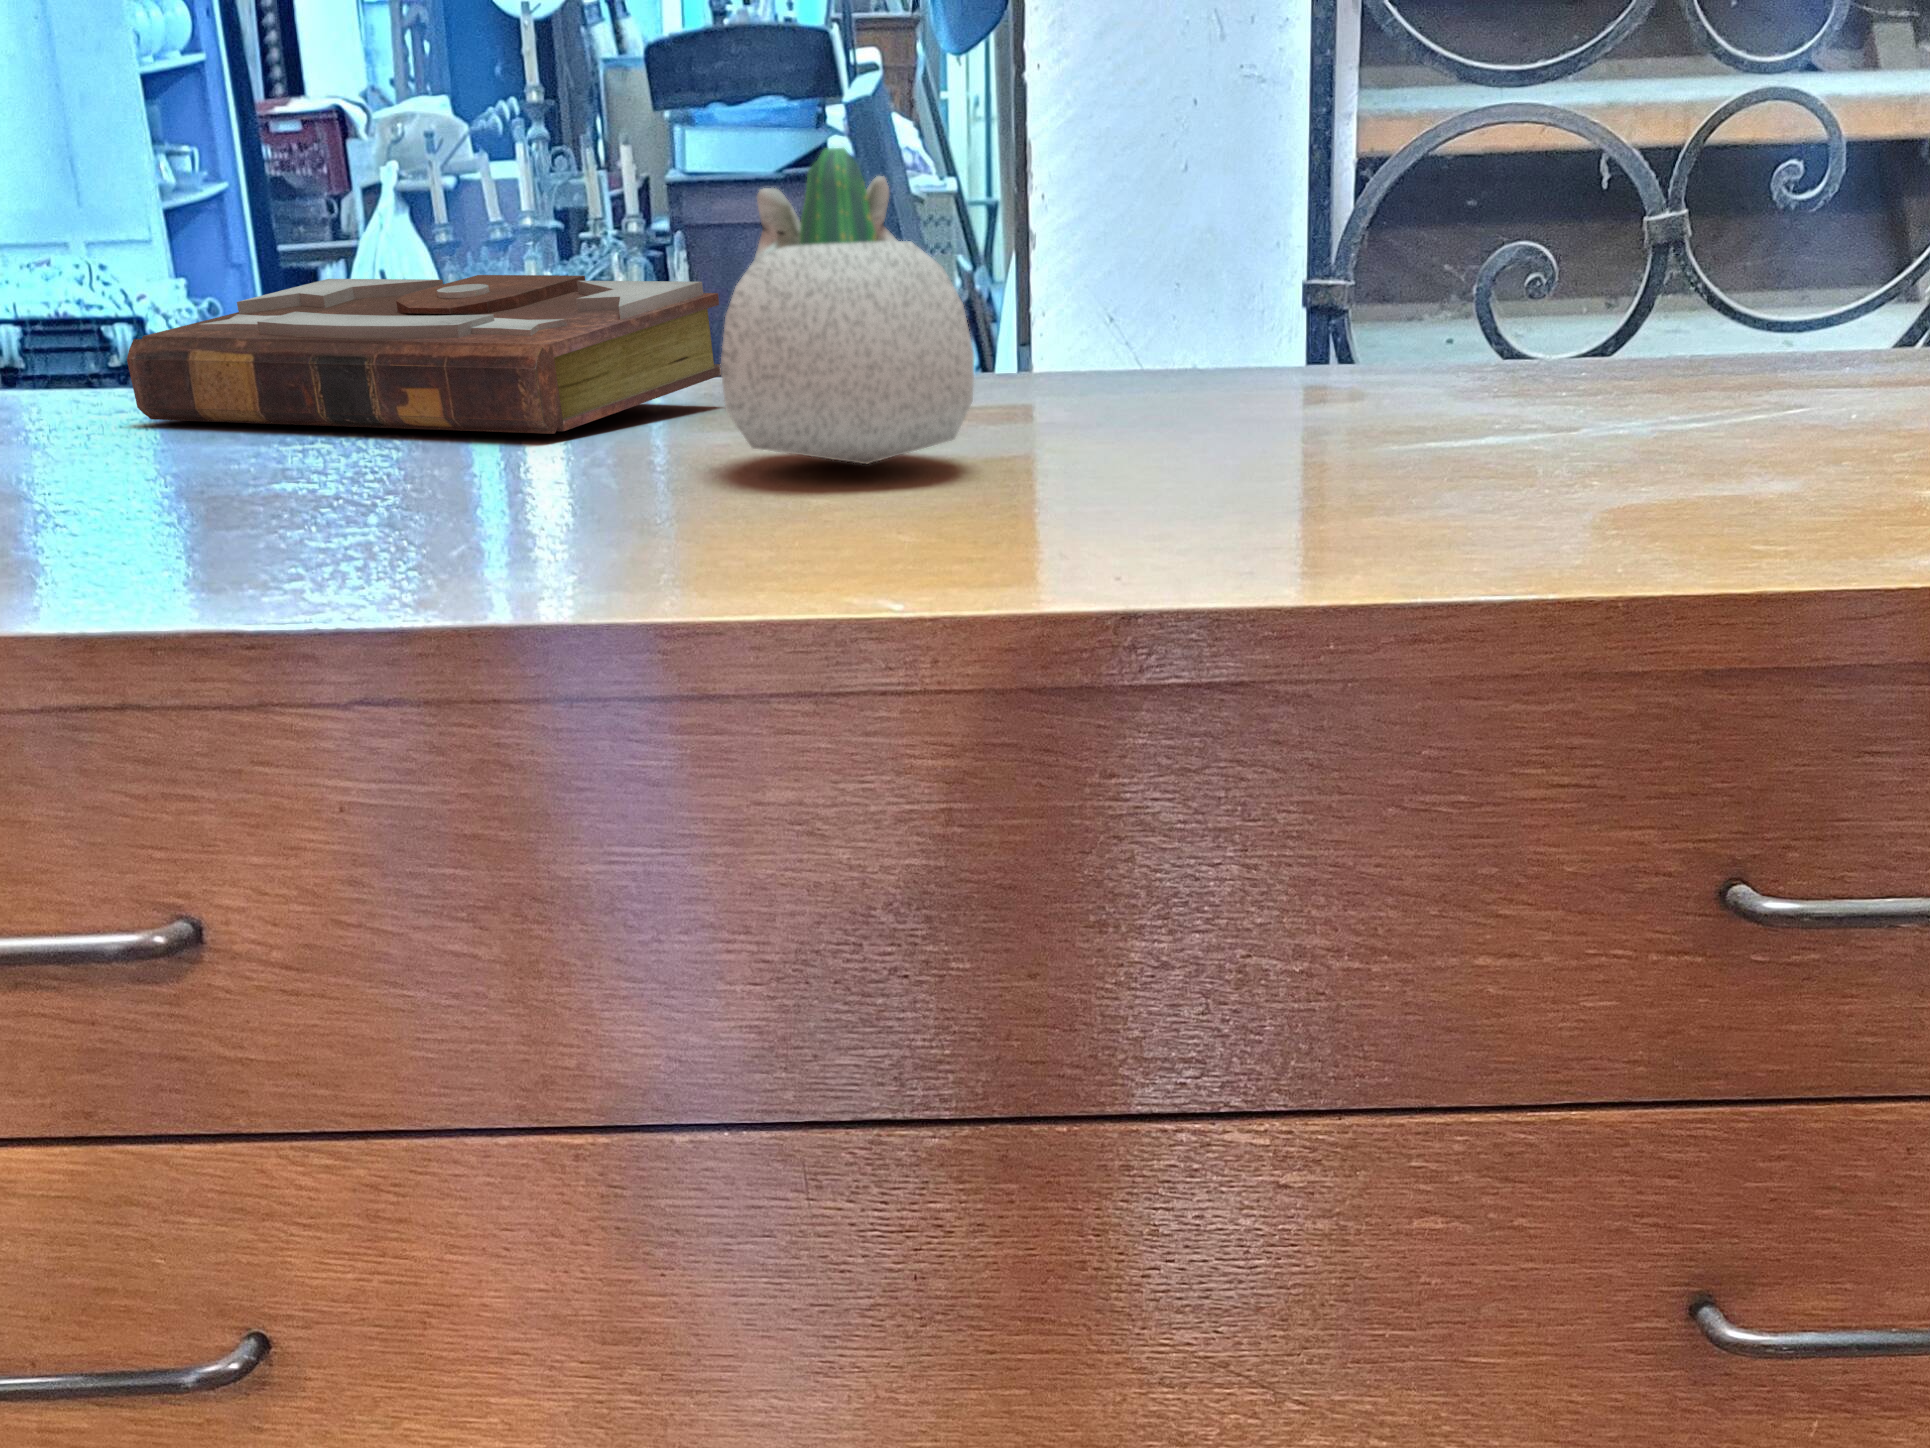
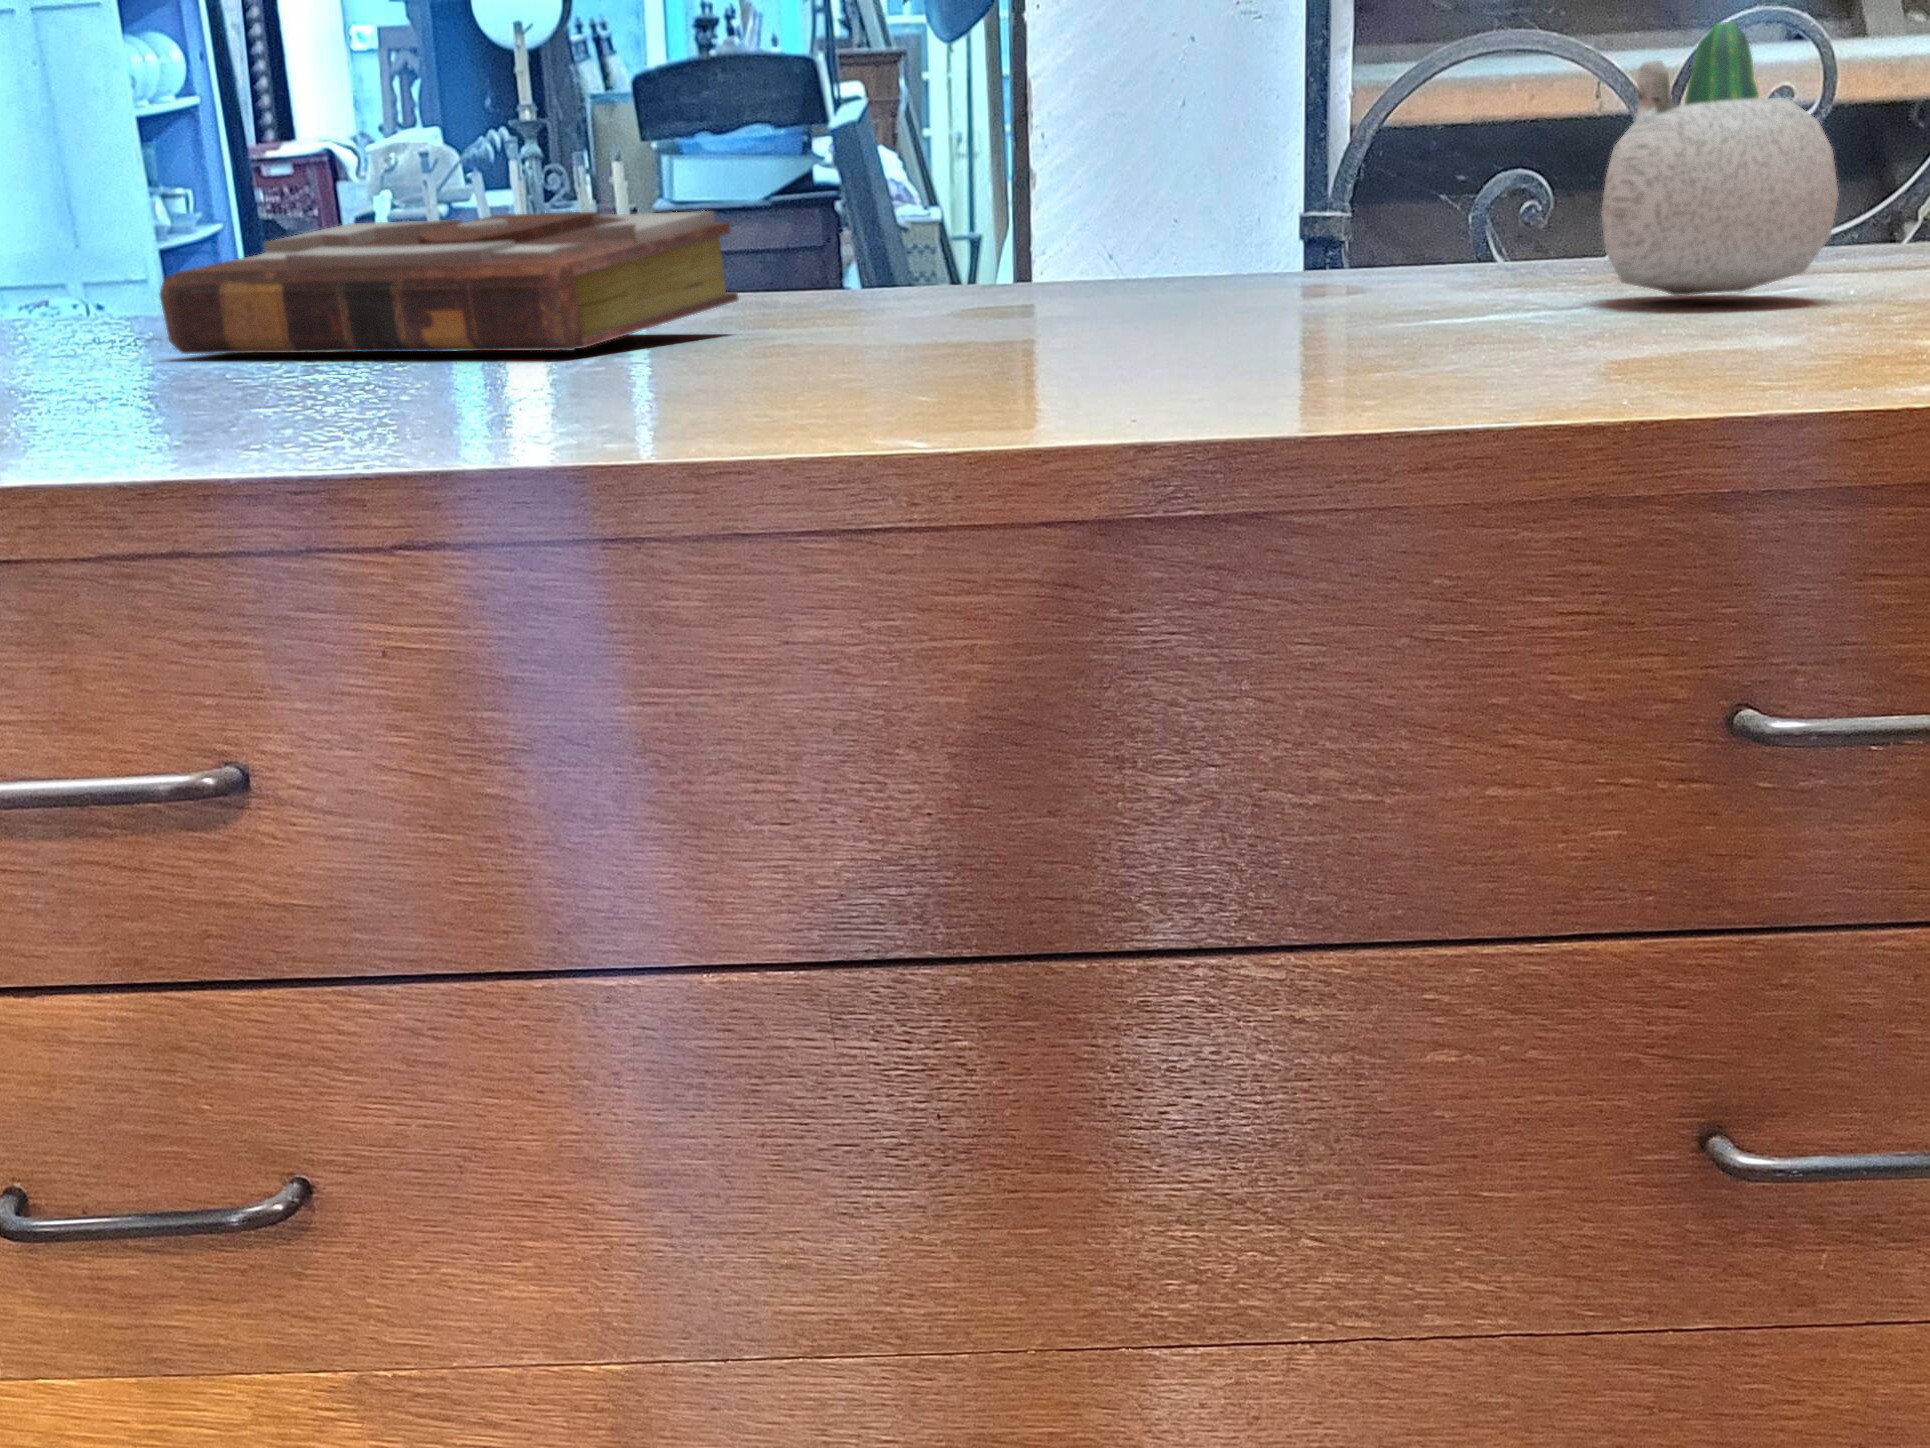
succulent planter: present [720,148,974,464] -> present [1601,22,1838,296]

